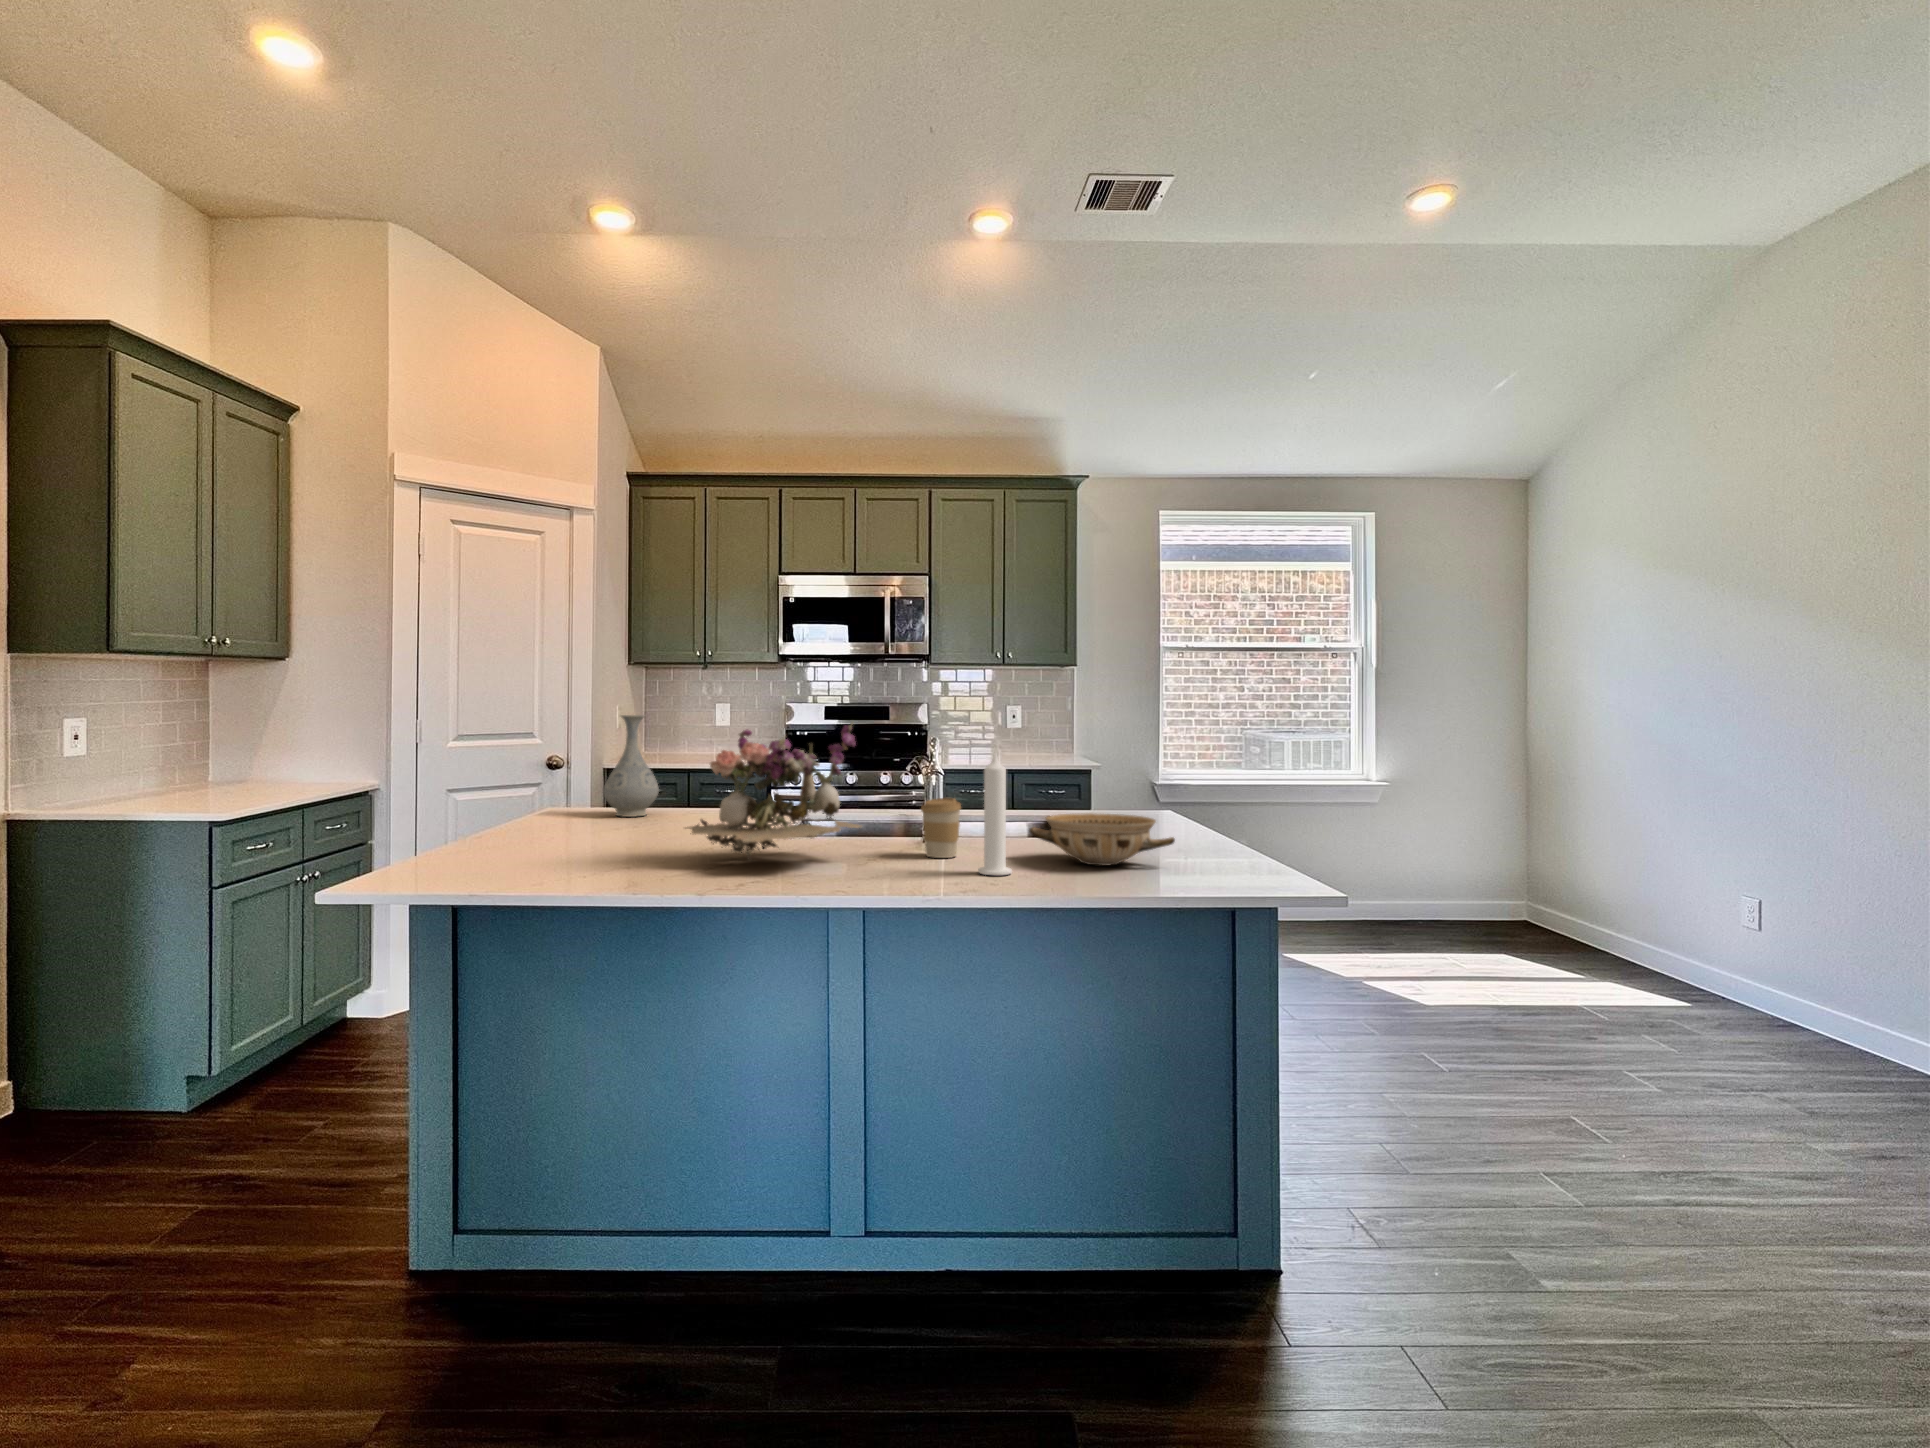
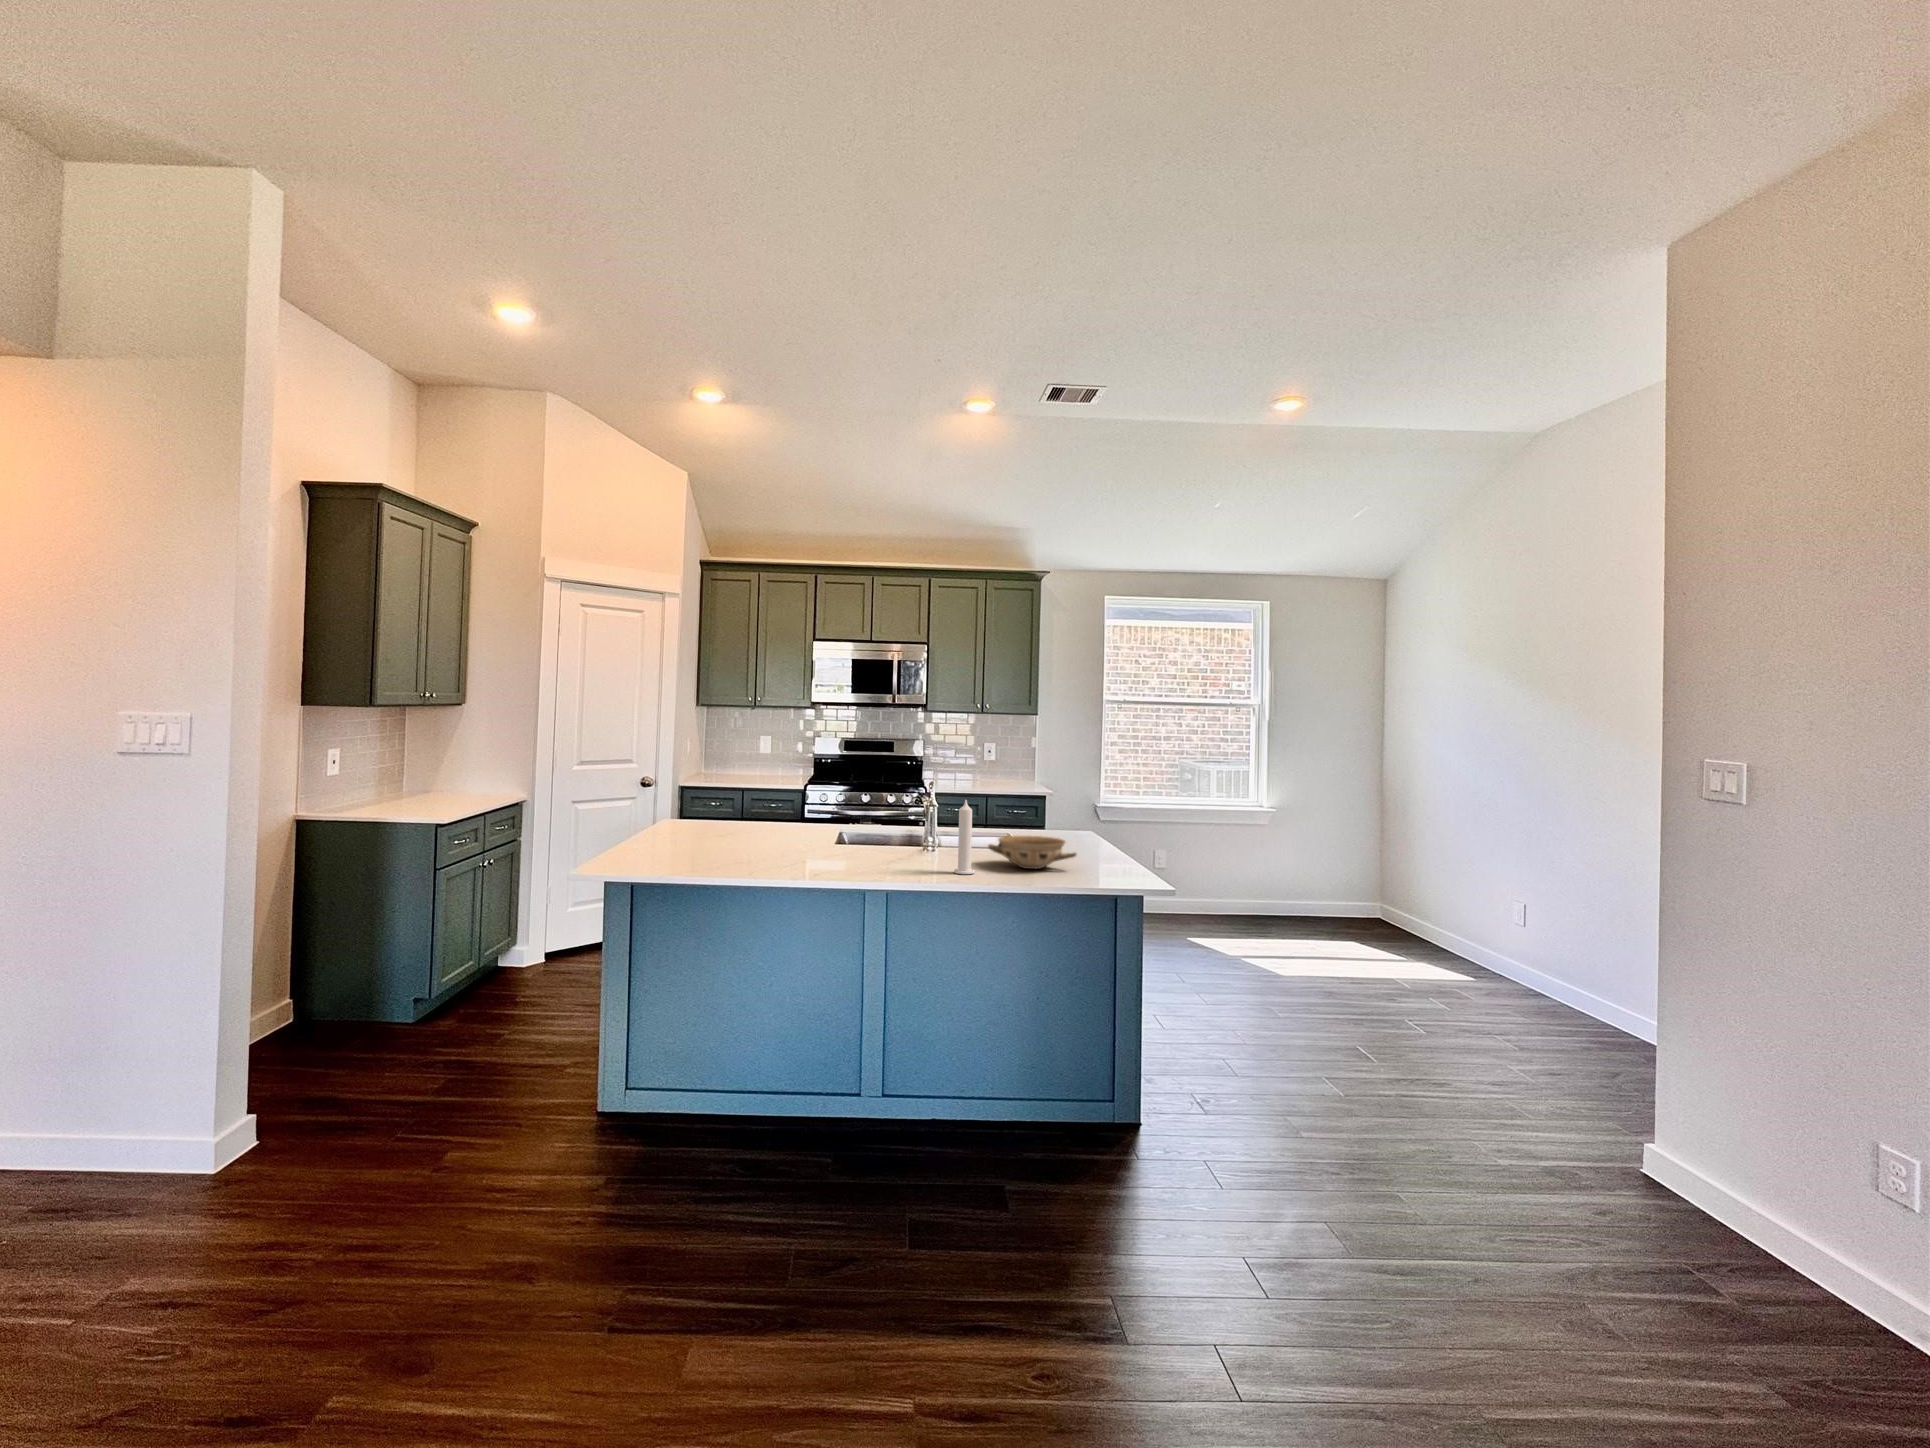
vase: present [603,715,659,817] -> none [703,758,741,829]
flower arrangement: present [687,722,861,858] -> none [773,776,884,862]
coffee cup: present [921,798,961,858] -> none [920,824,946,863]

